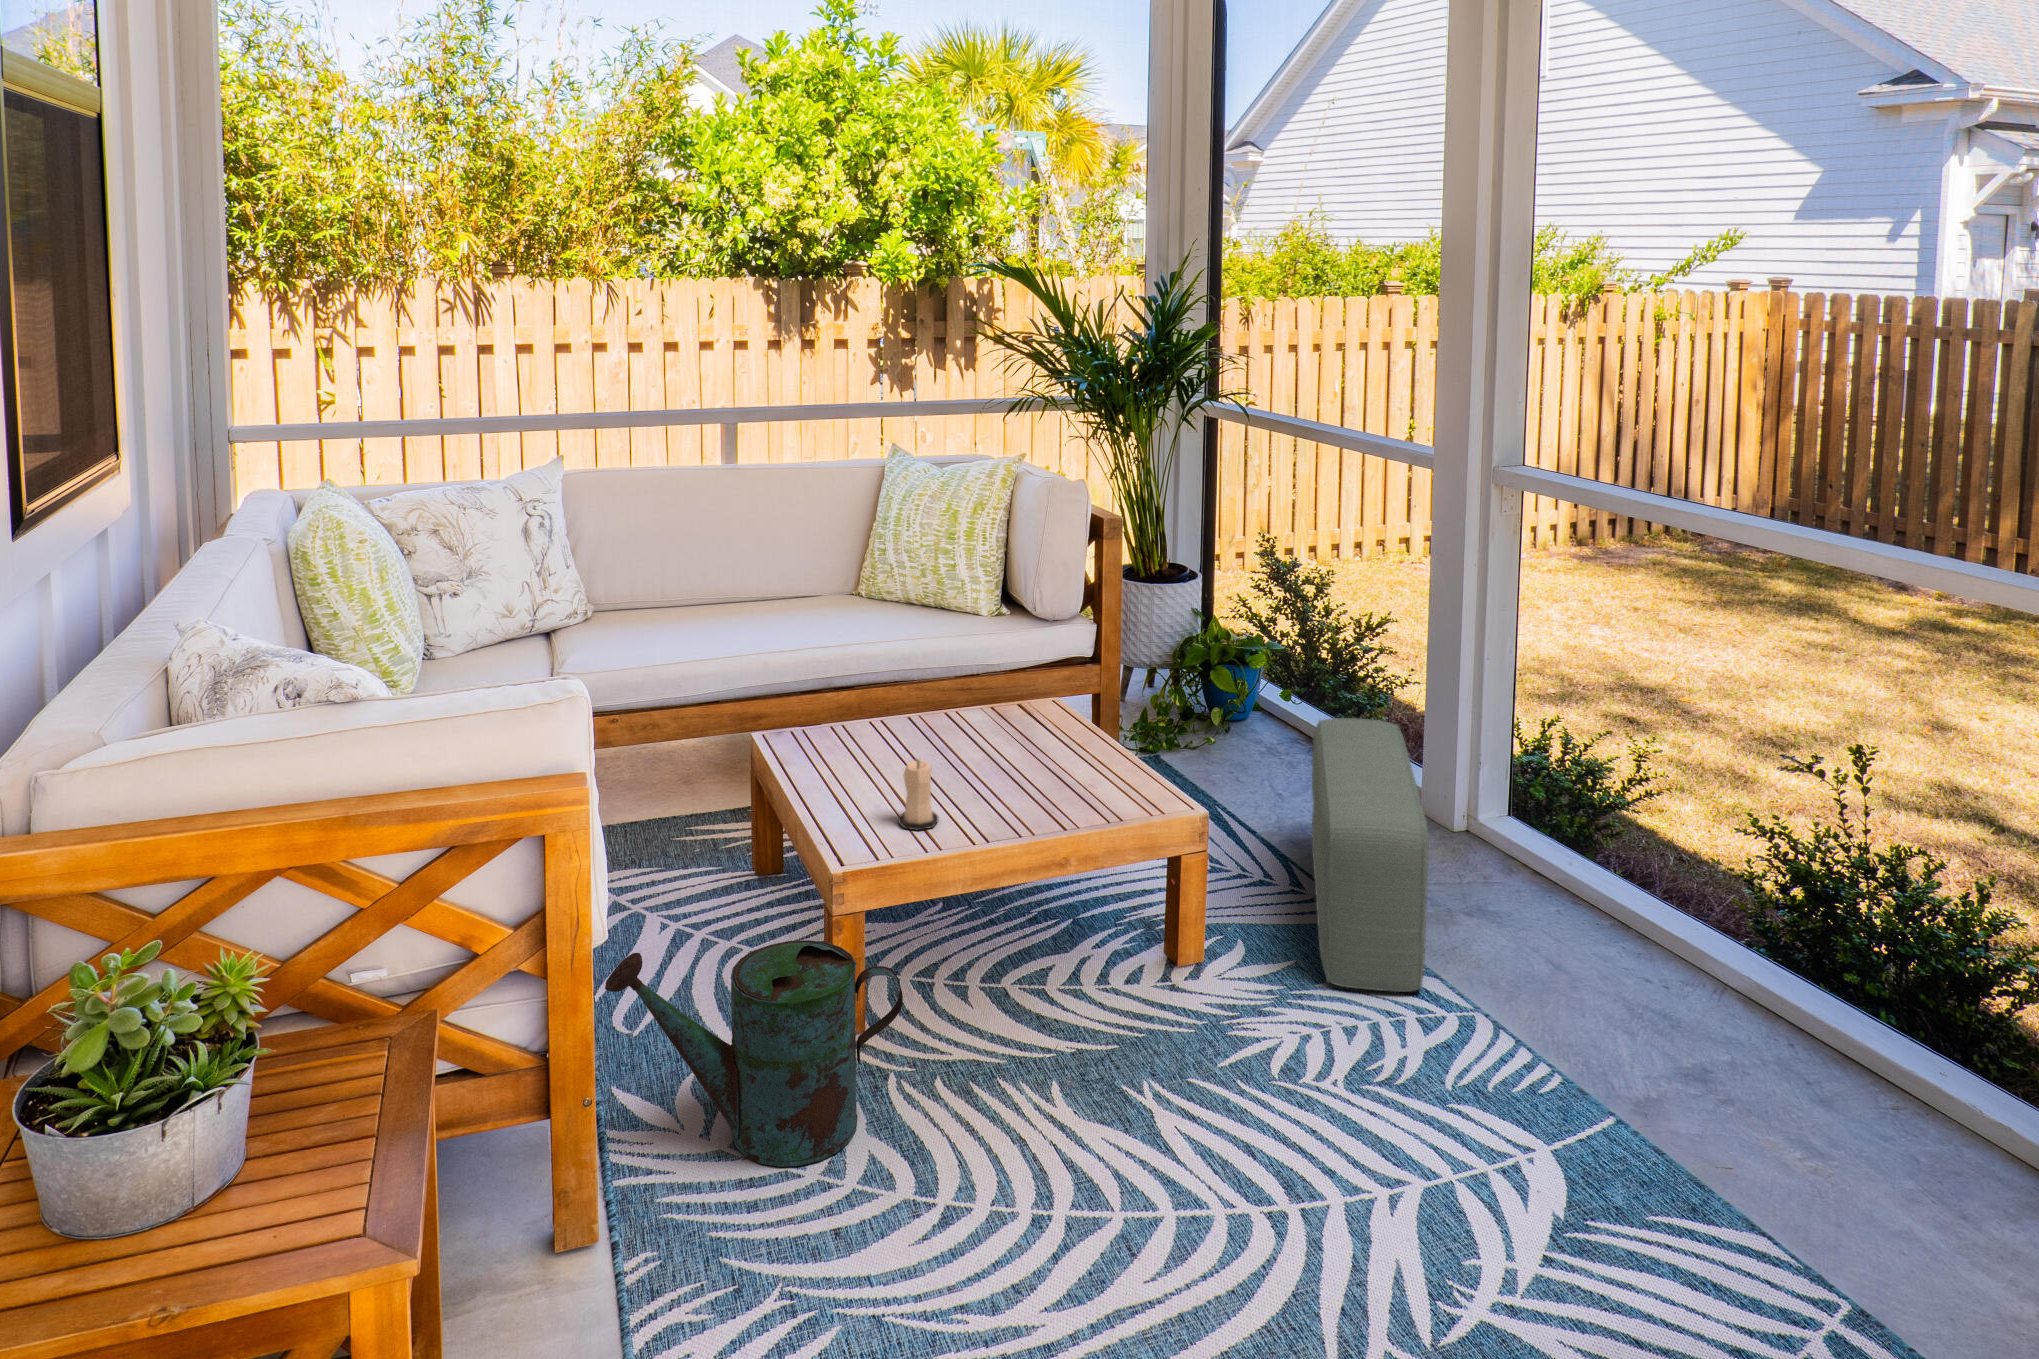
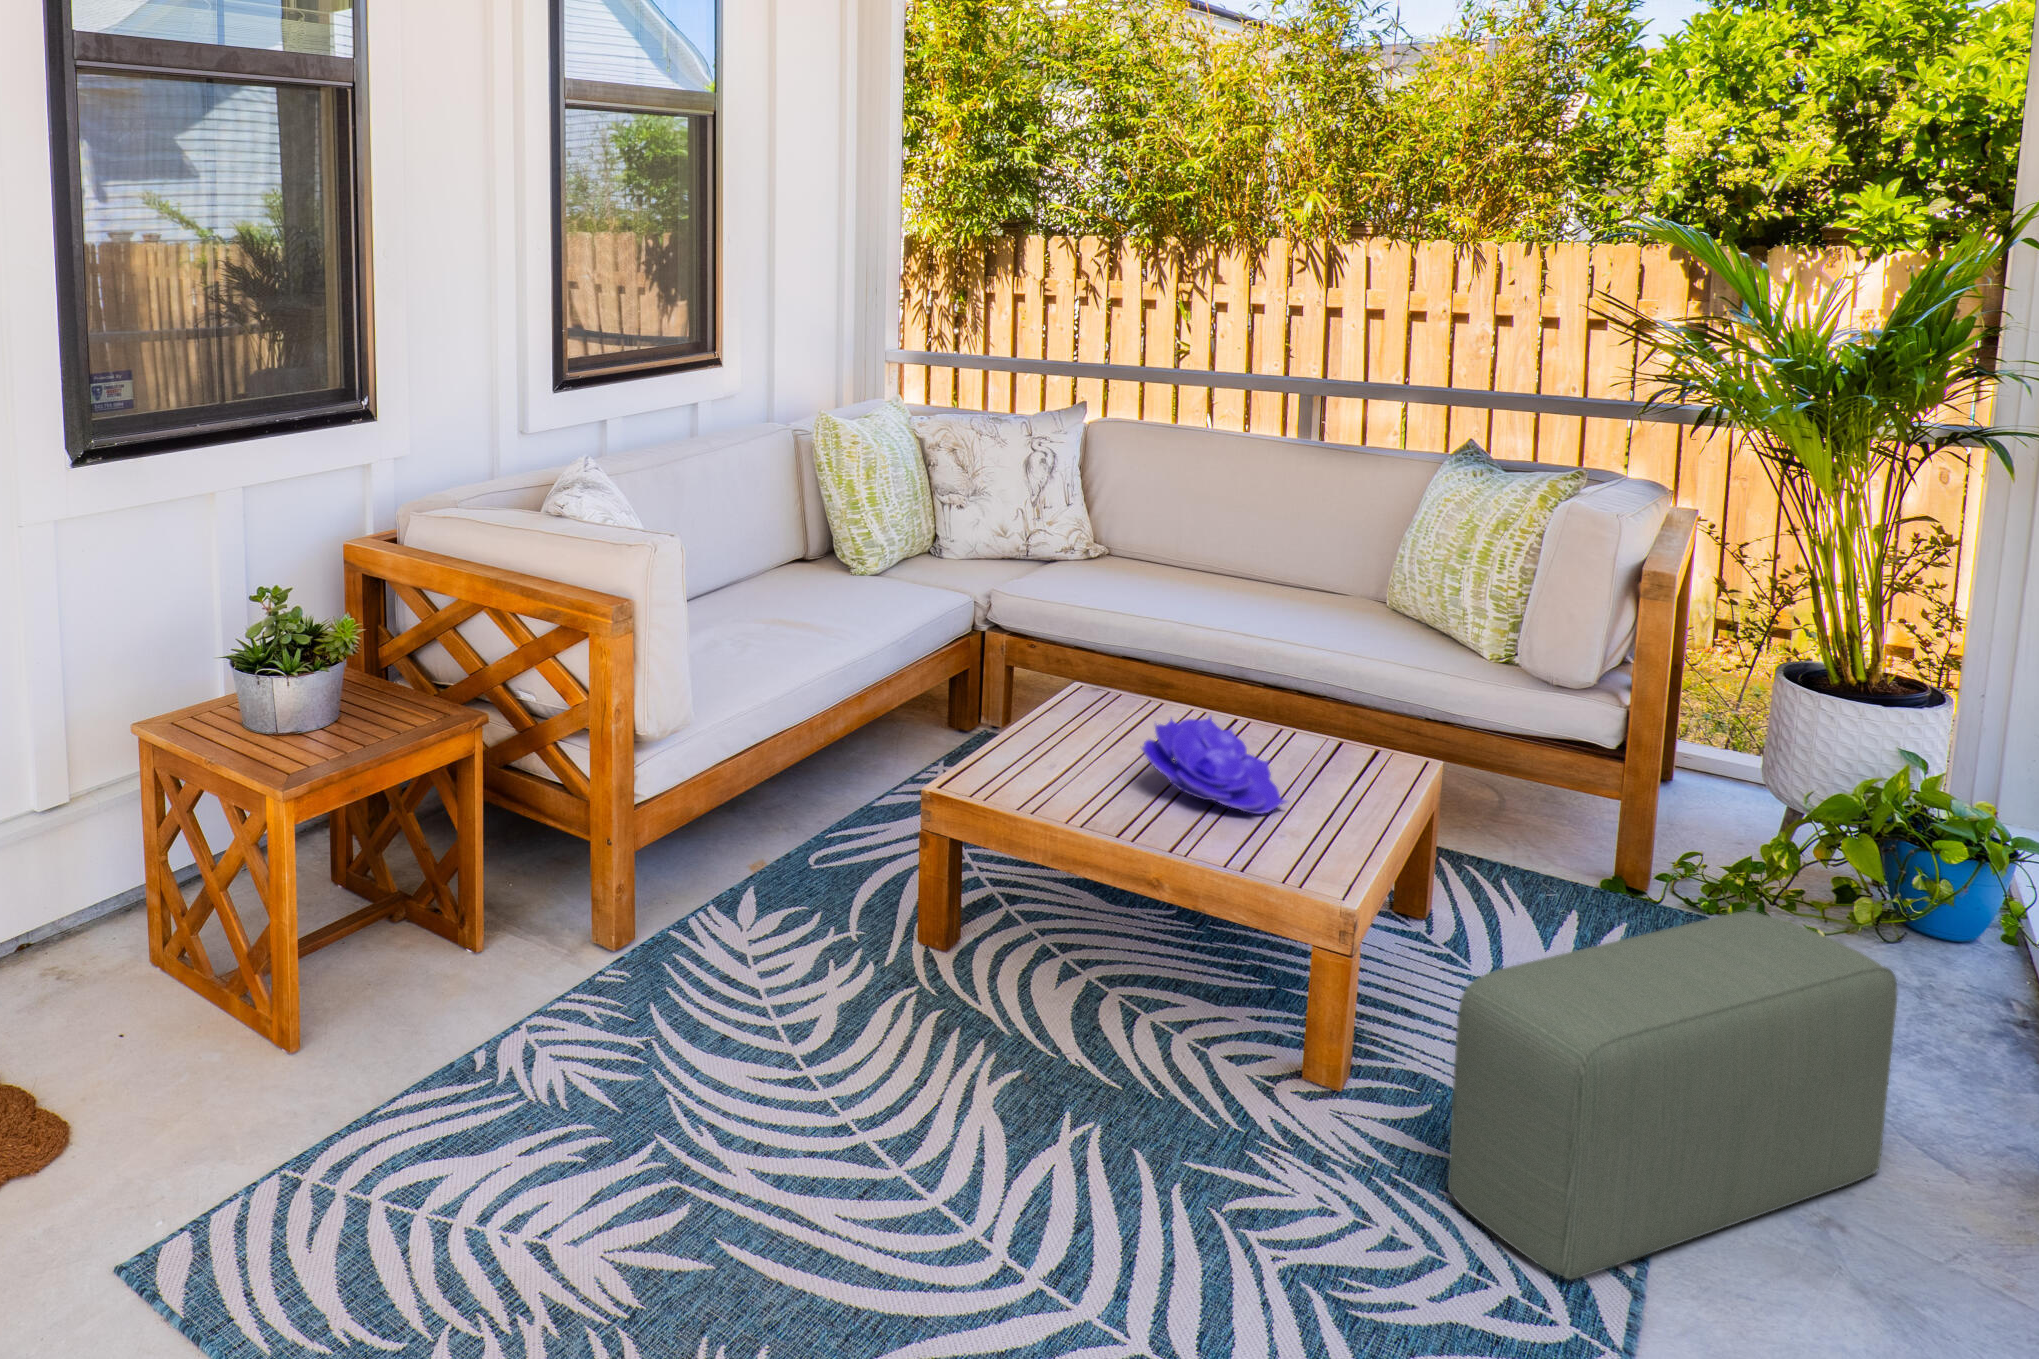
decorative bowl: none [965,708,1082,781] -> present [1141,716,1287,814]
candle: present [898,760,938,830] -> none [1016,718,1057,790]
watering can: present [605,940,903,1167] -> none [687,766,884,999]

